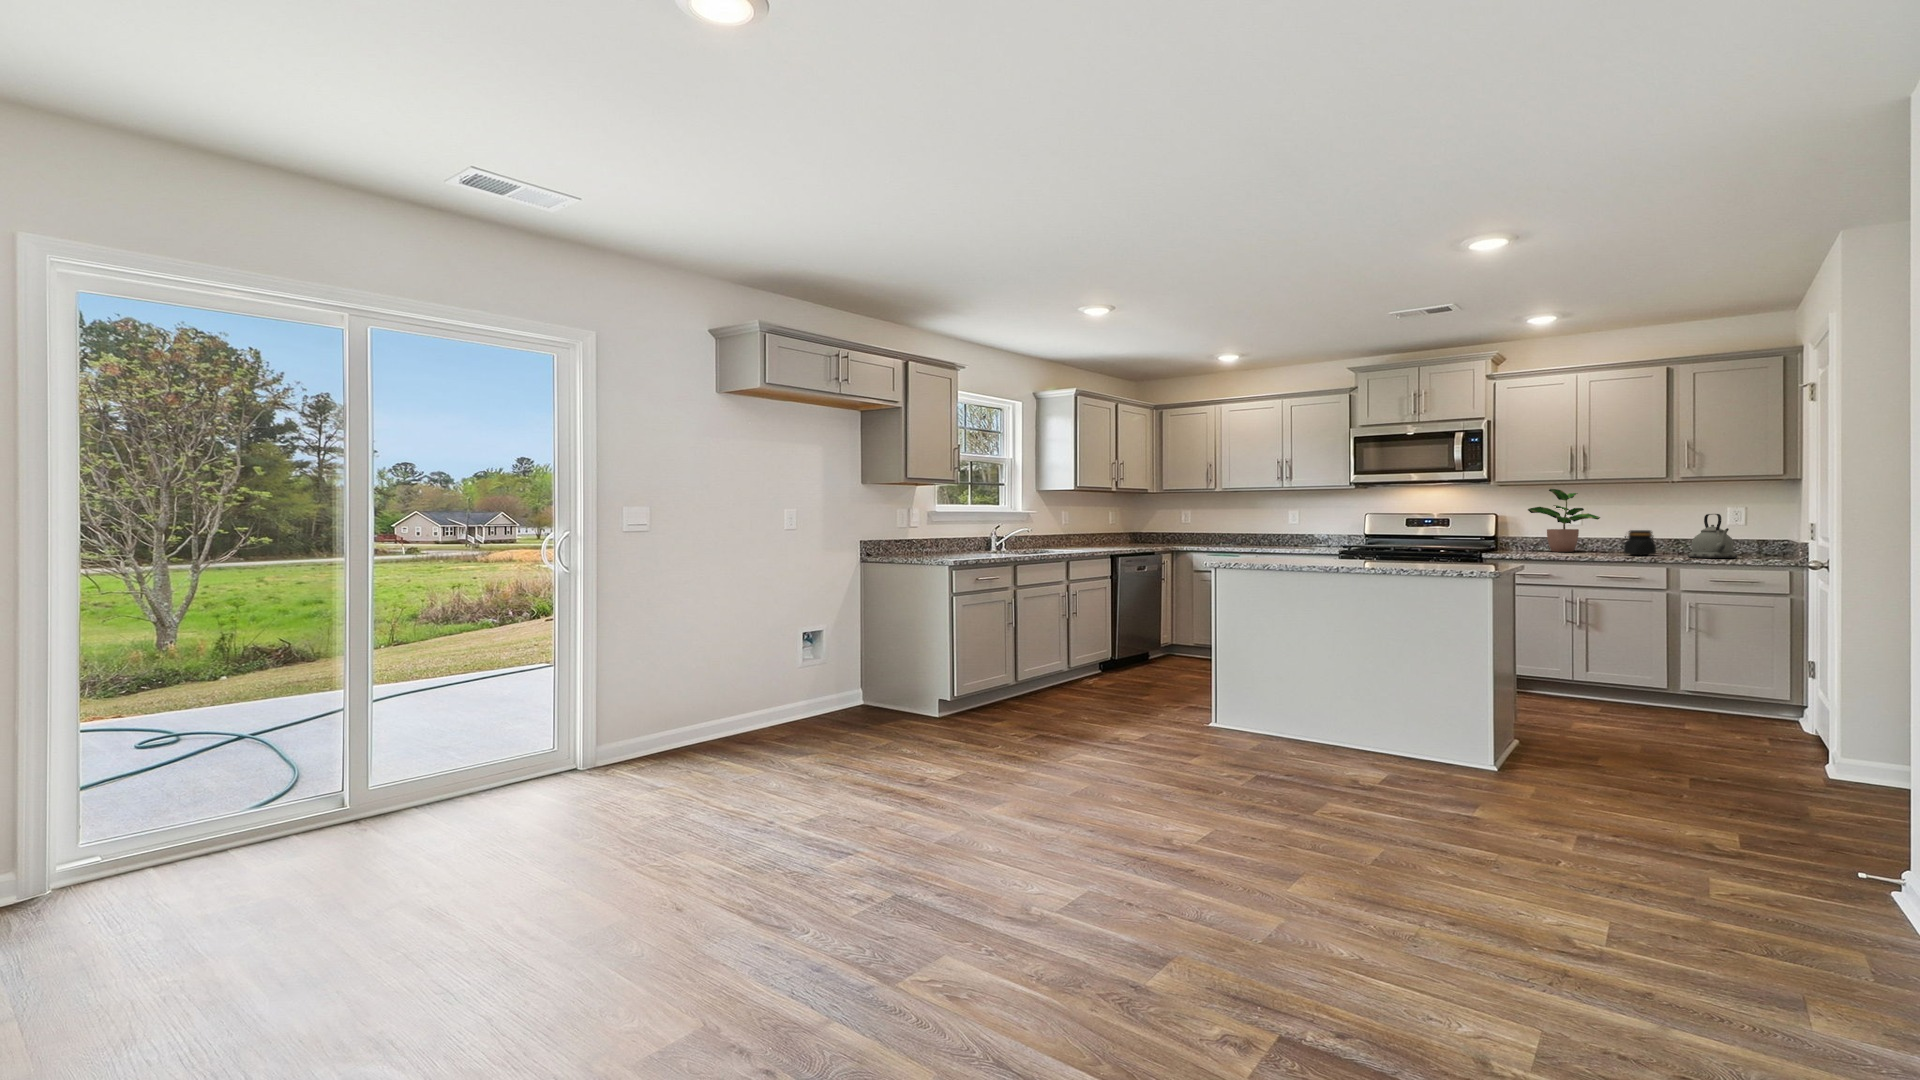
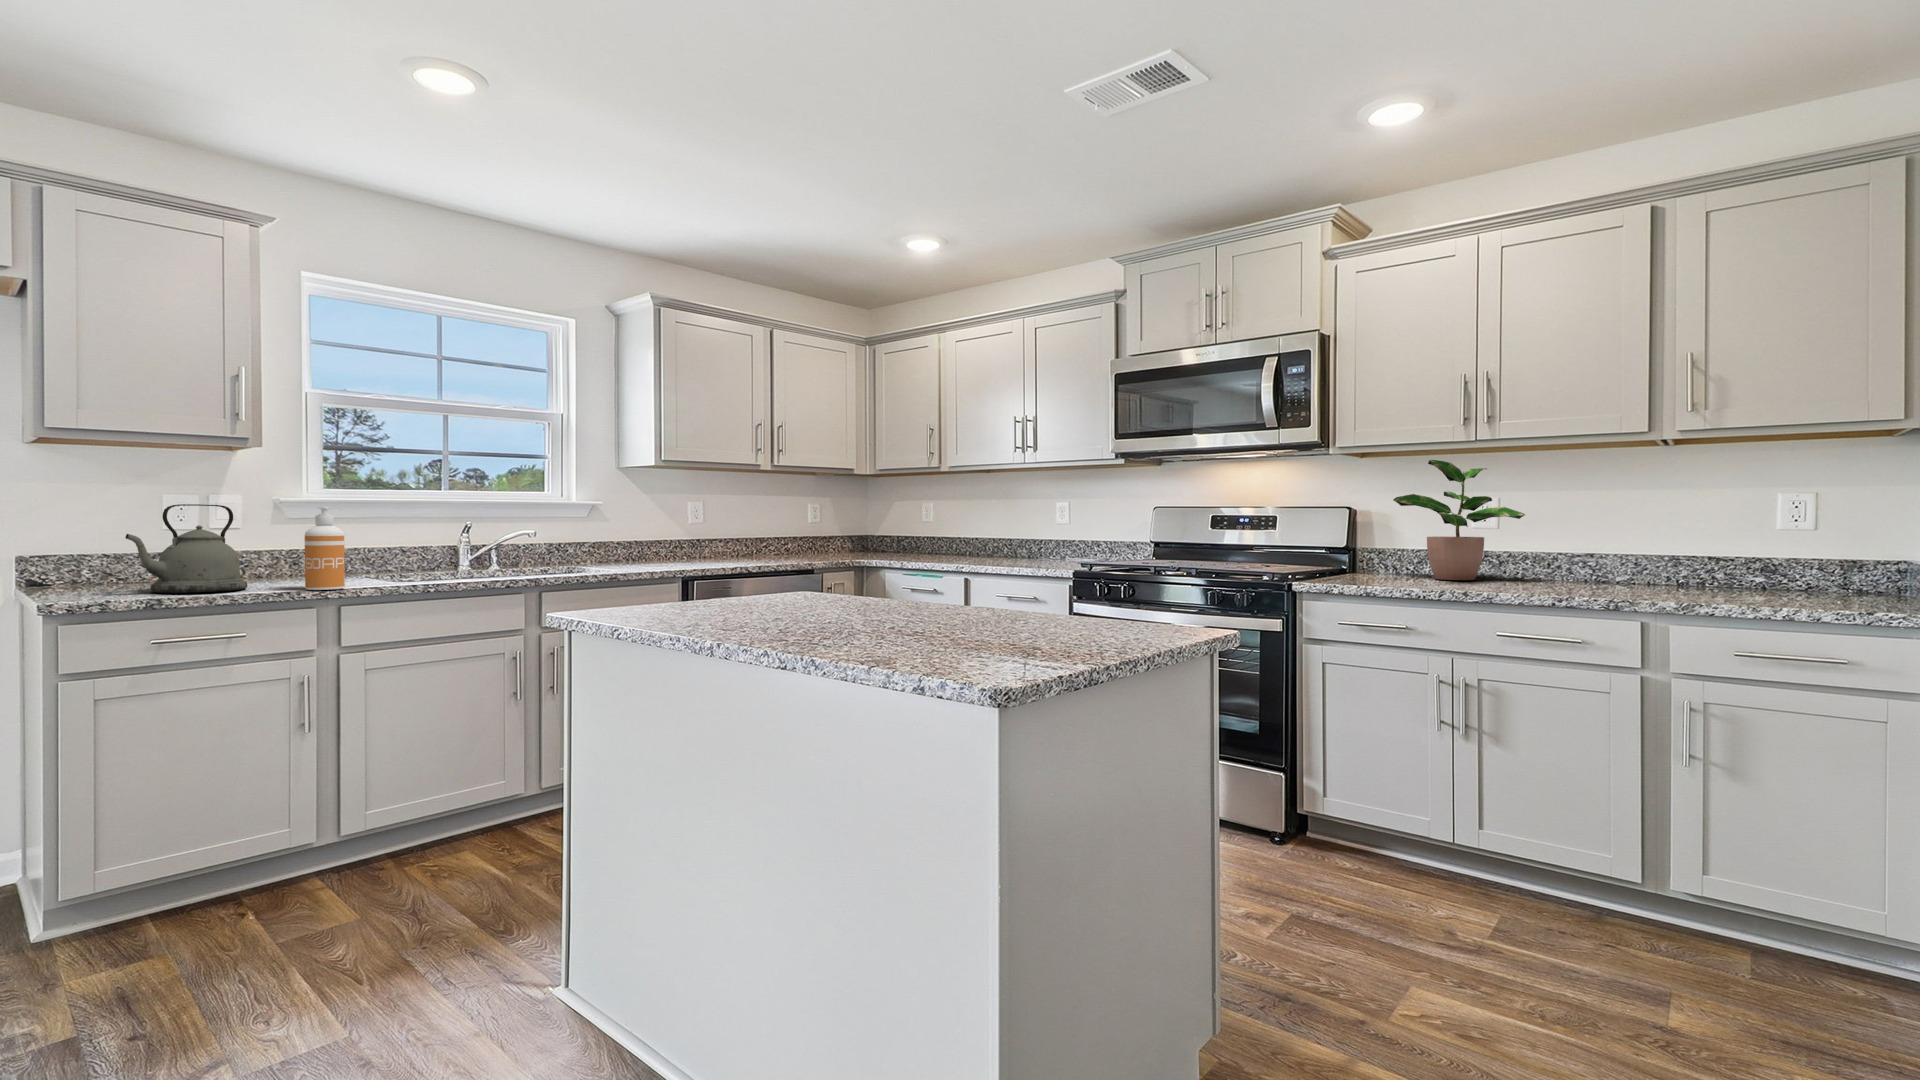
soap dispenser: none [999,512,1015,554] -> present [305,507,345,590]
kettle: present [1688,514,1737,558] -> present [125,504,247,593]
jar: present [1624,530,1656,555] -> none [1560,541,1624,594]

